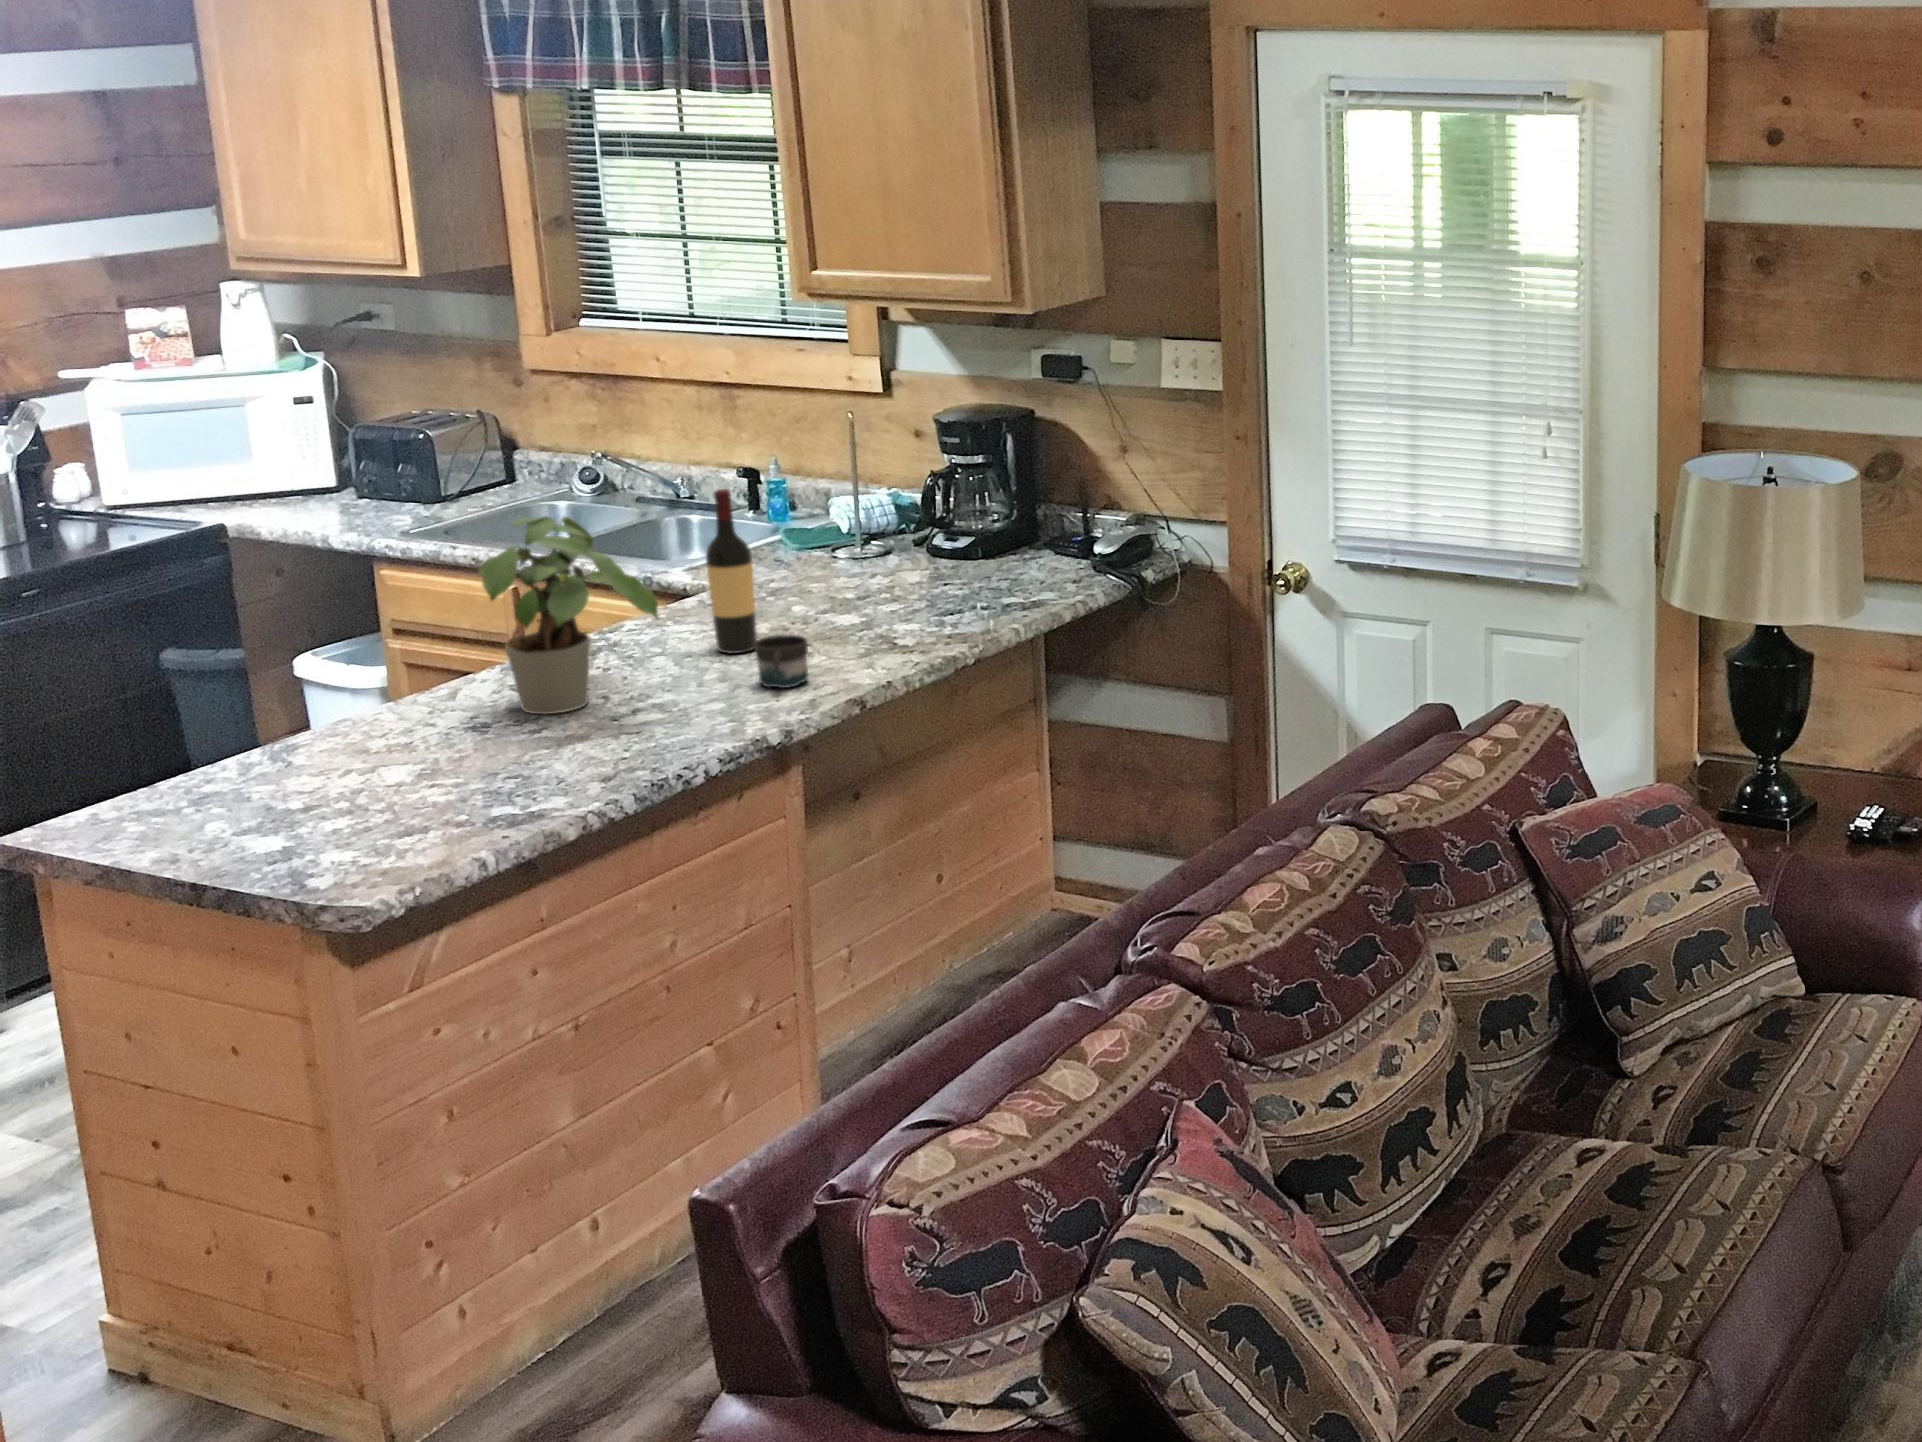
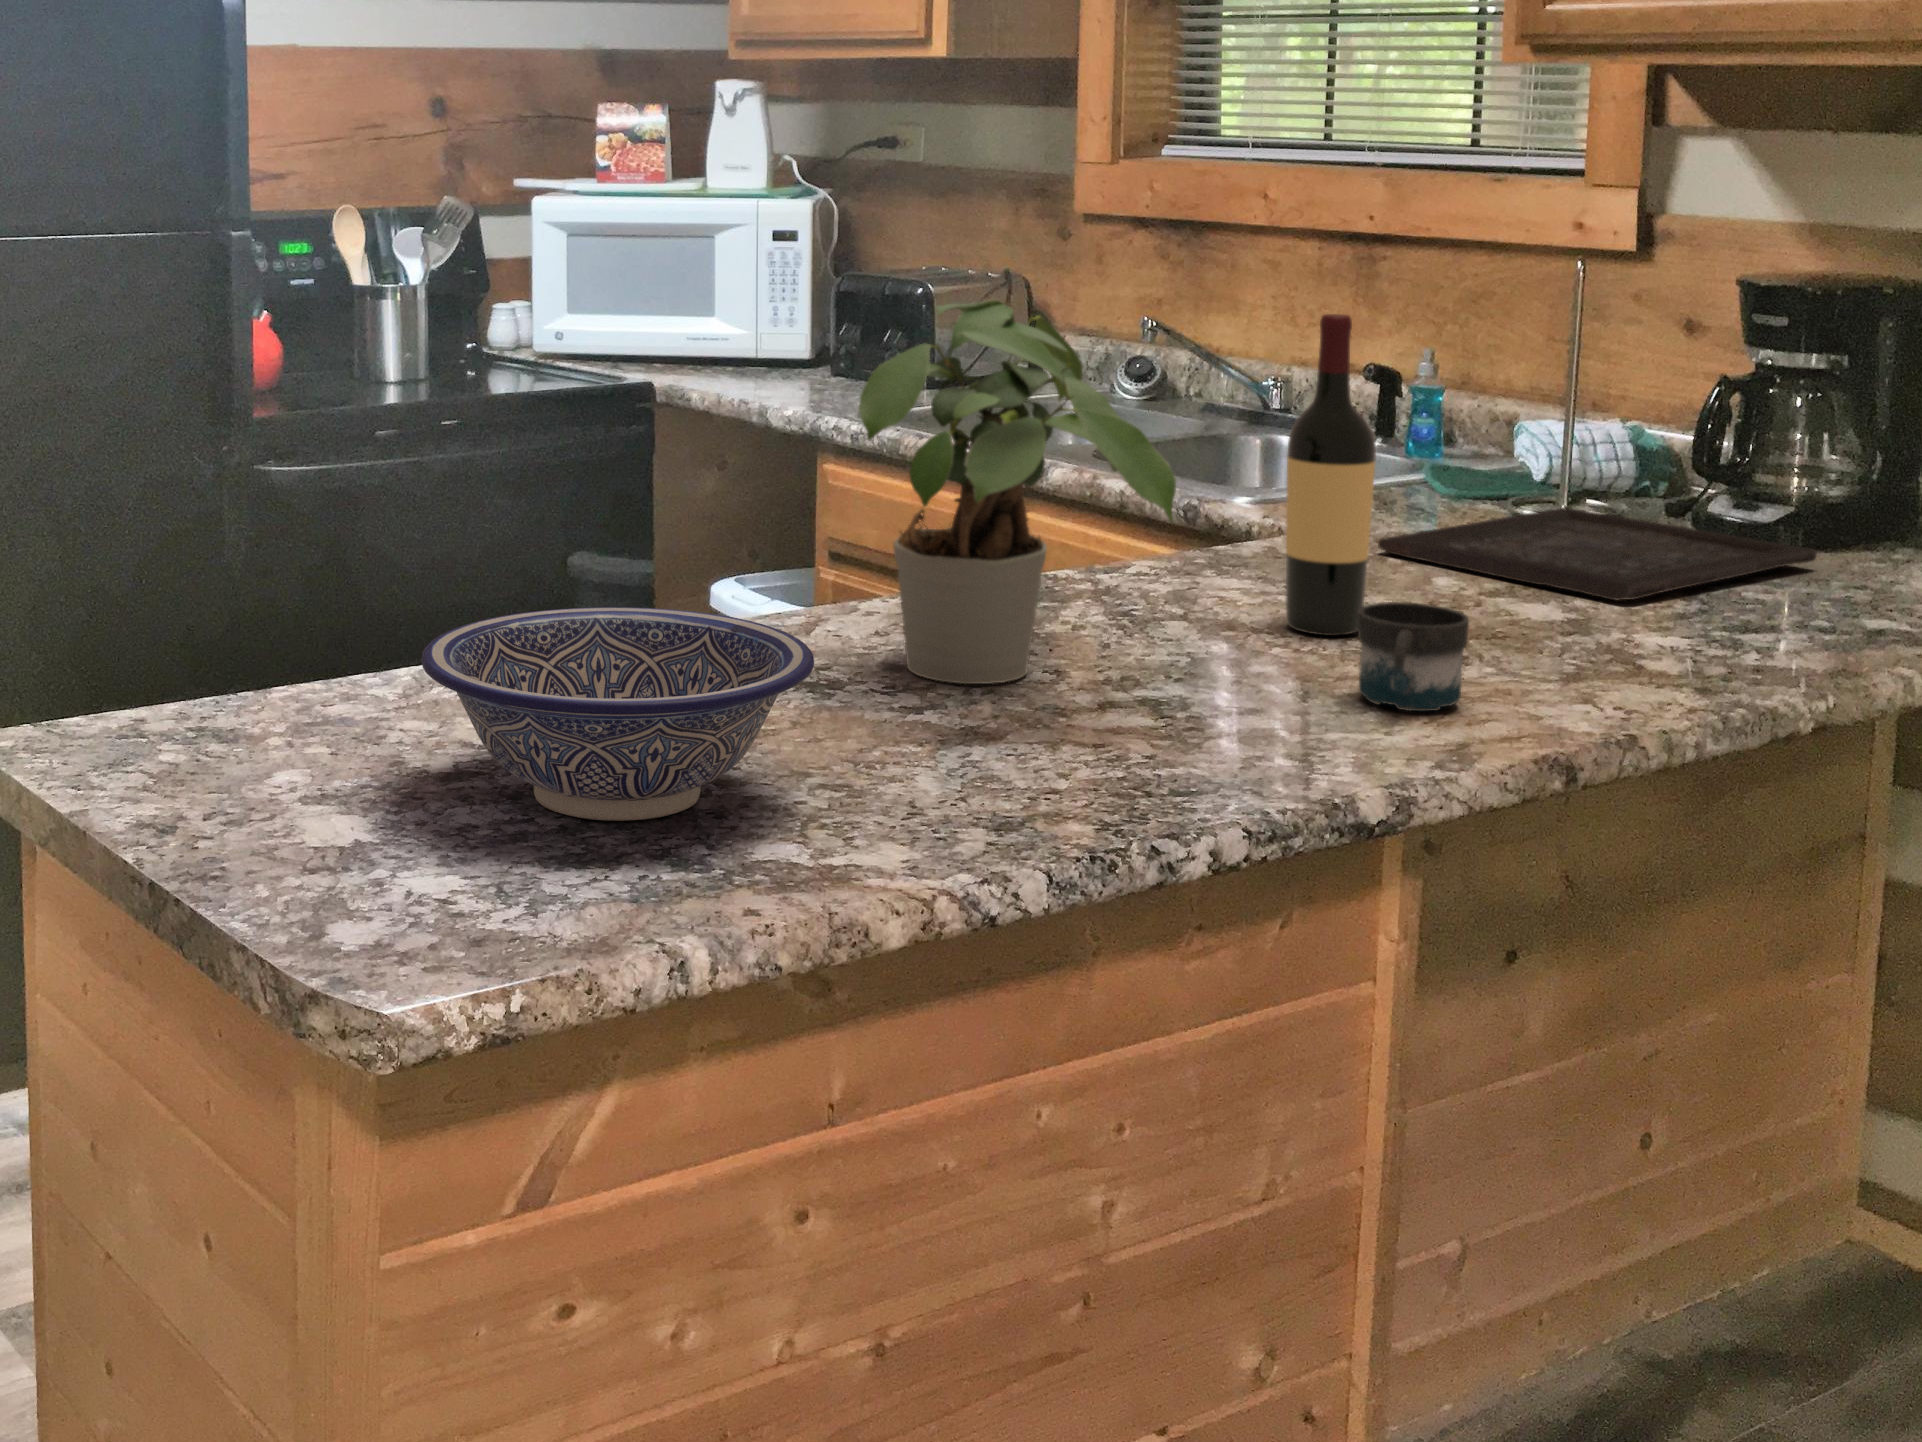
tray: none [760,552,984,608] -> present [1378,508,1817,600]
decorative bowl: none [289,705,501,815] -> present [421,607,814,821]

